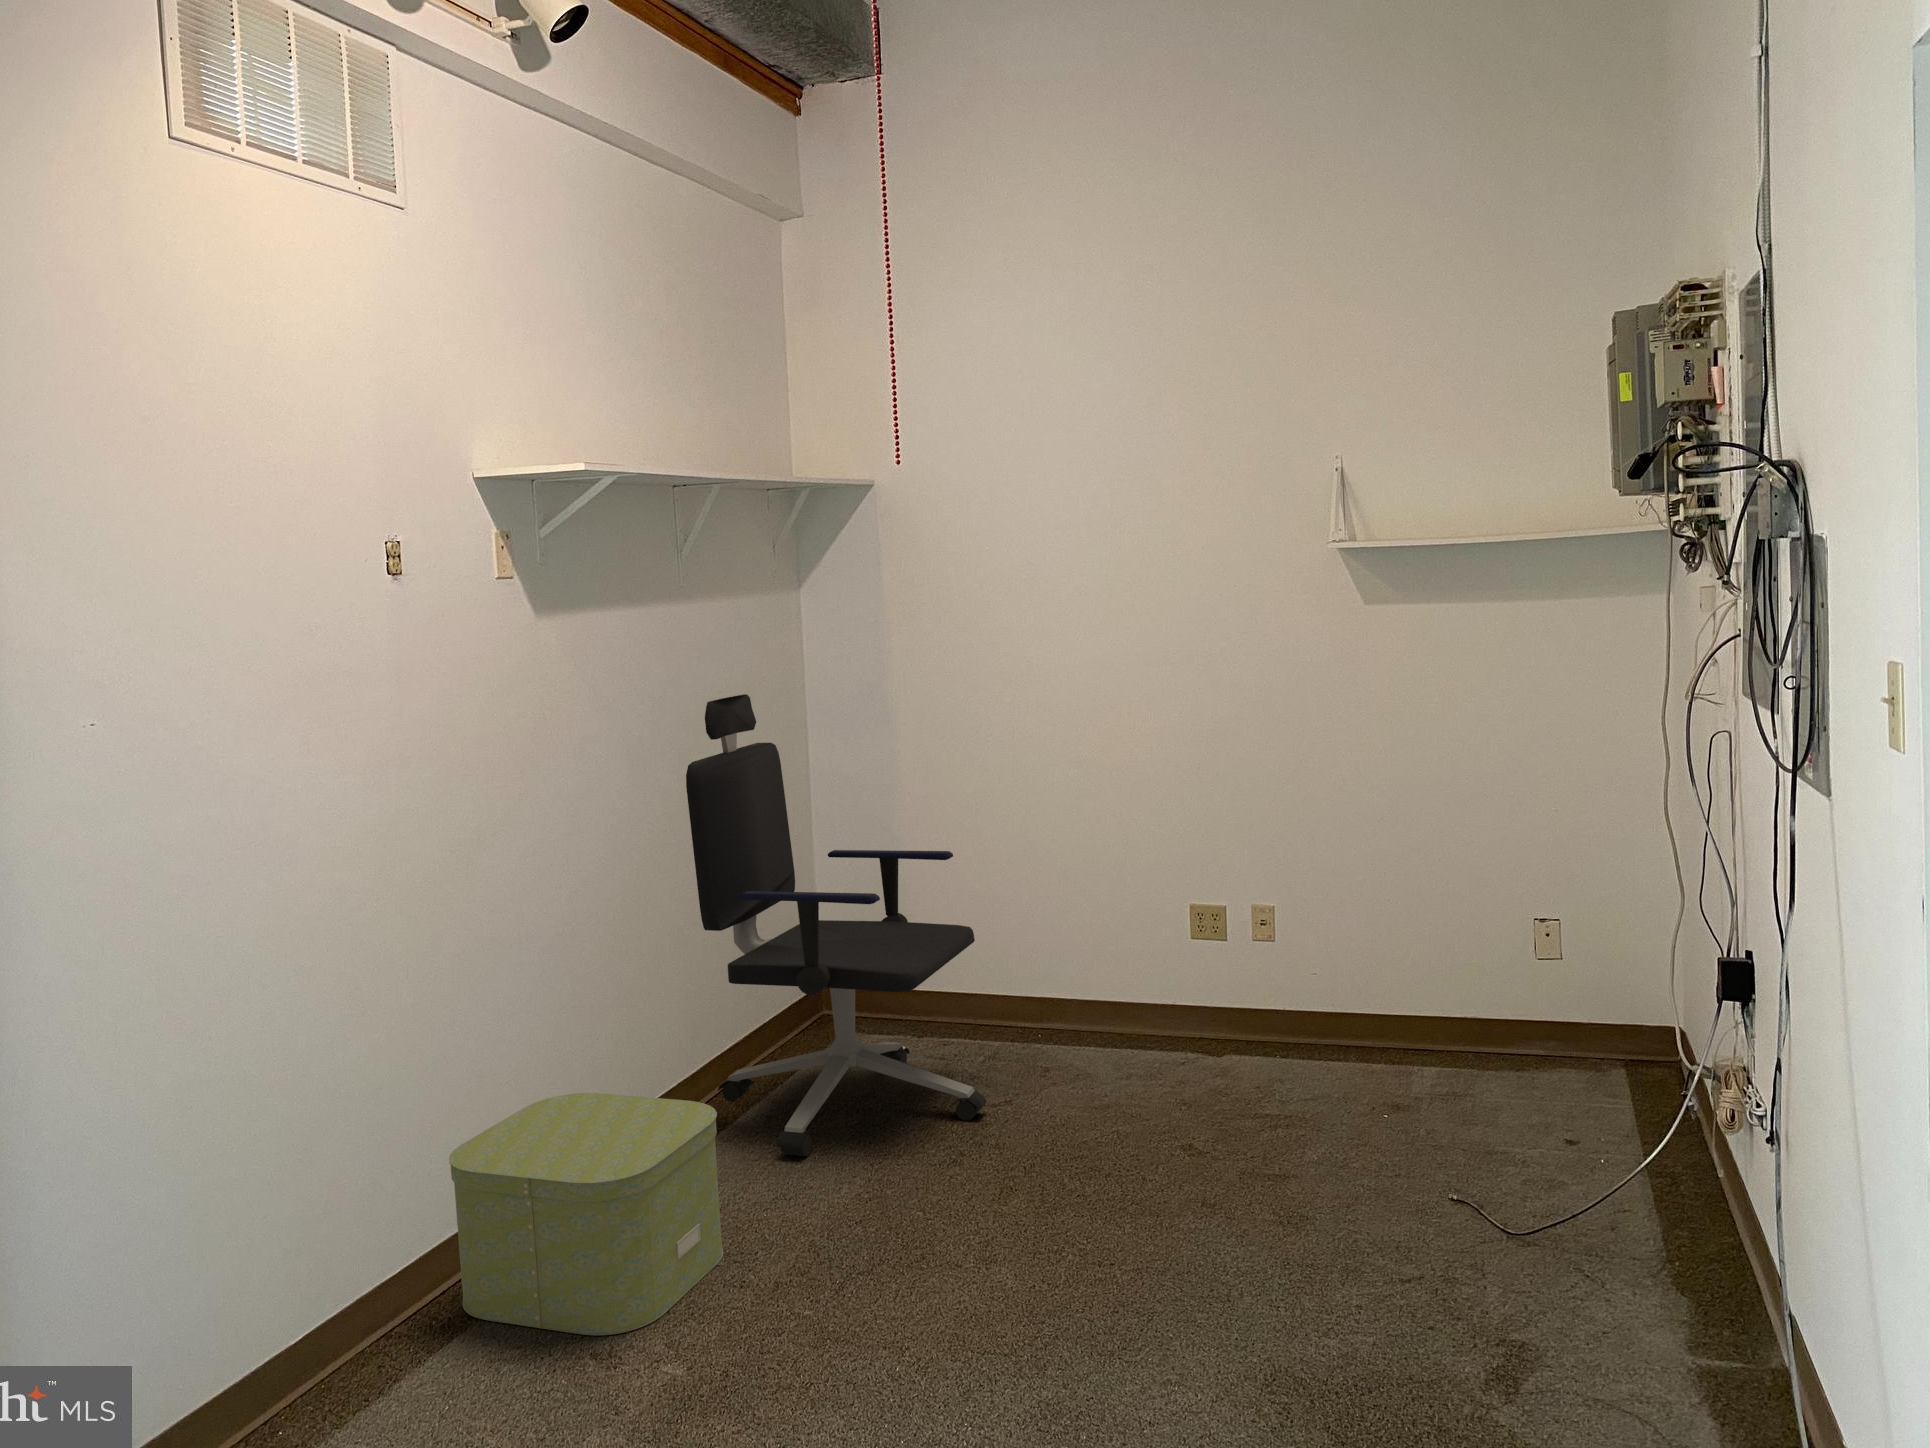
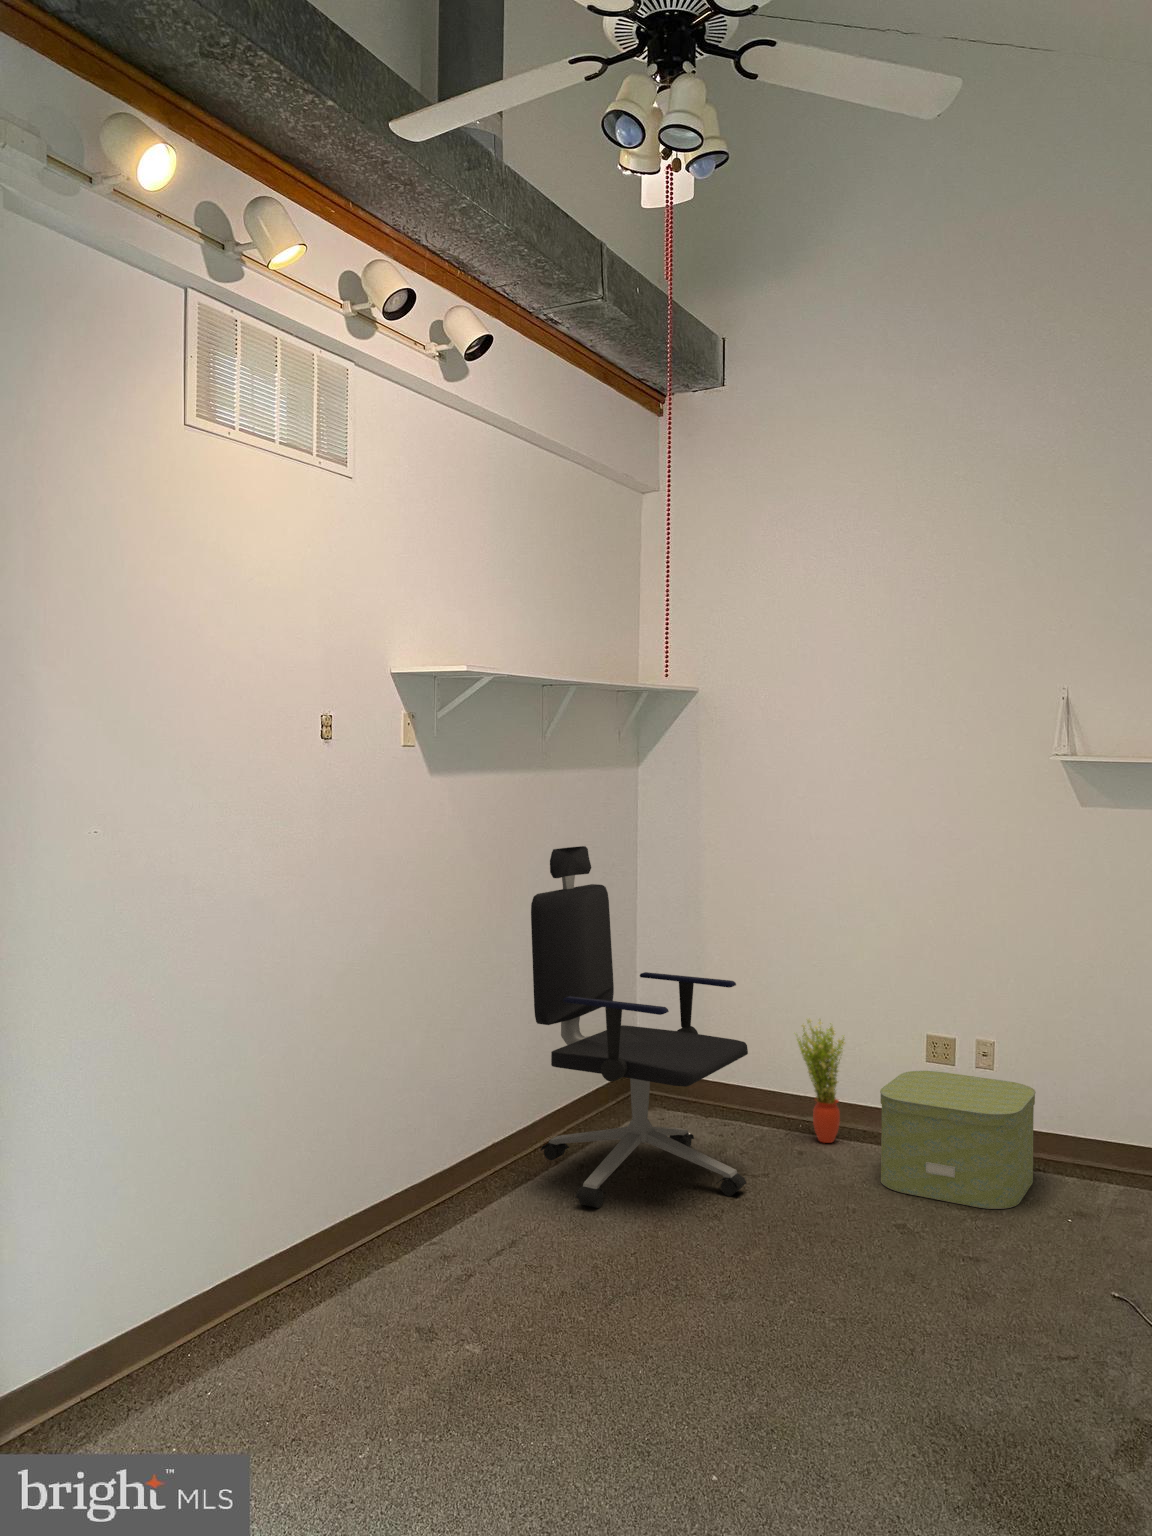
potted plant: none [1023,887,1088,1040] -> present [797,1020,845,1143]
storage box: present [449,1093,723,1335] -> present [880,1071,1036,1209]

